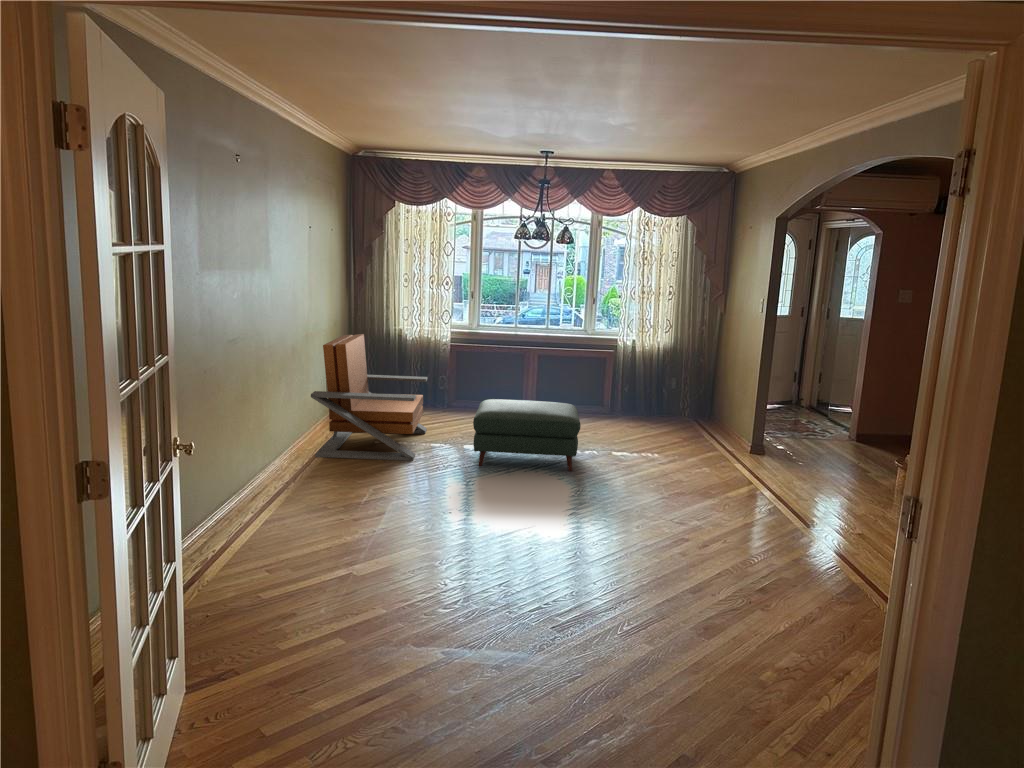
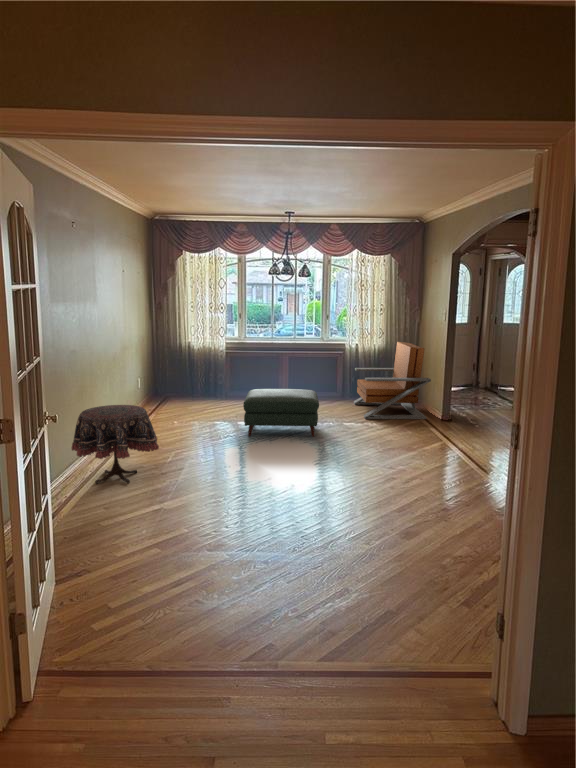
lounge chair: present [311,334,427,461] -> present [354,342,431,419]
side table: none [226,419,351,534] -> present [72,405,159,483]

